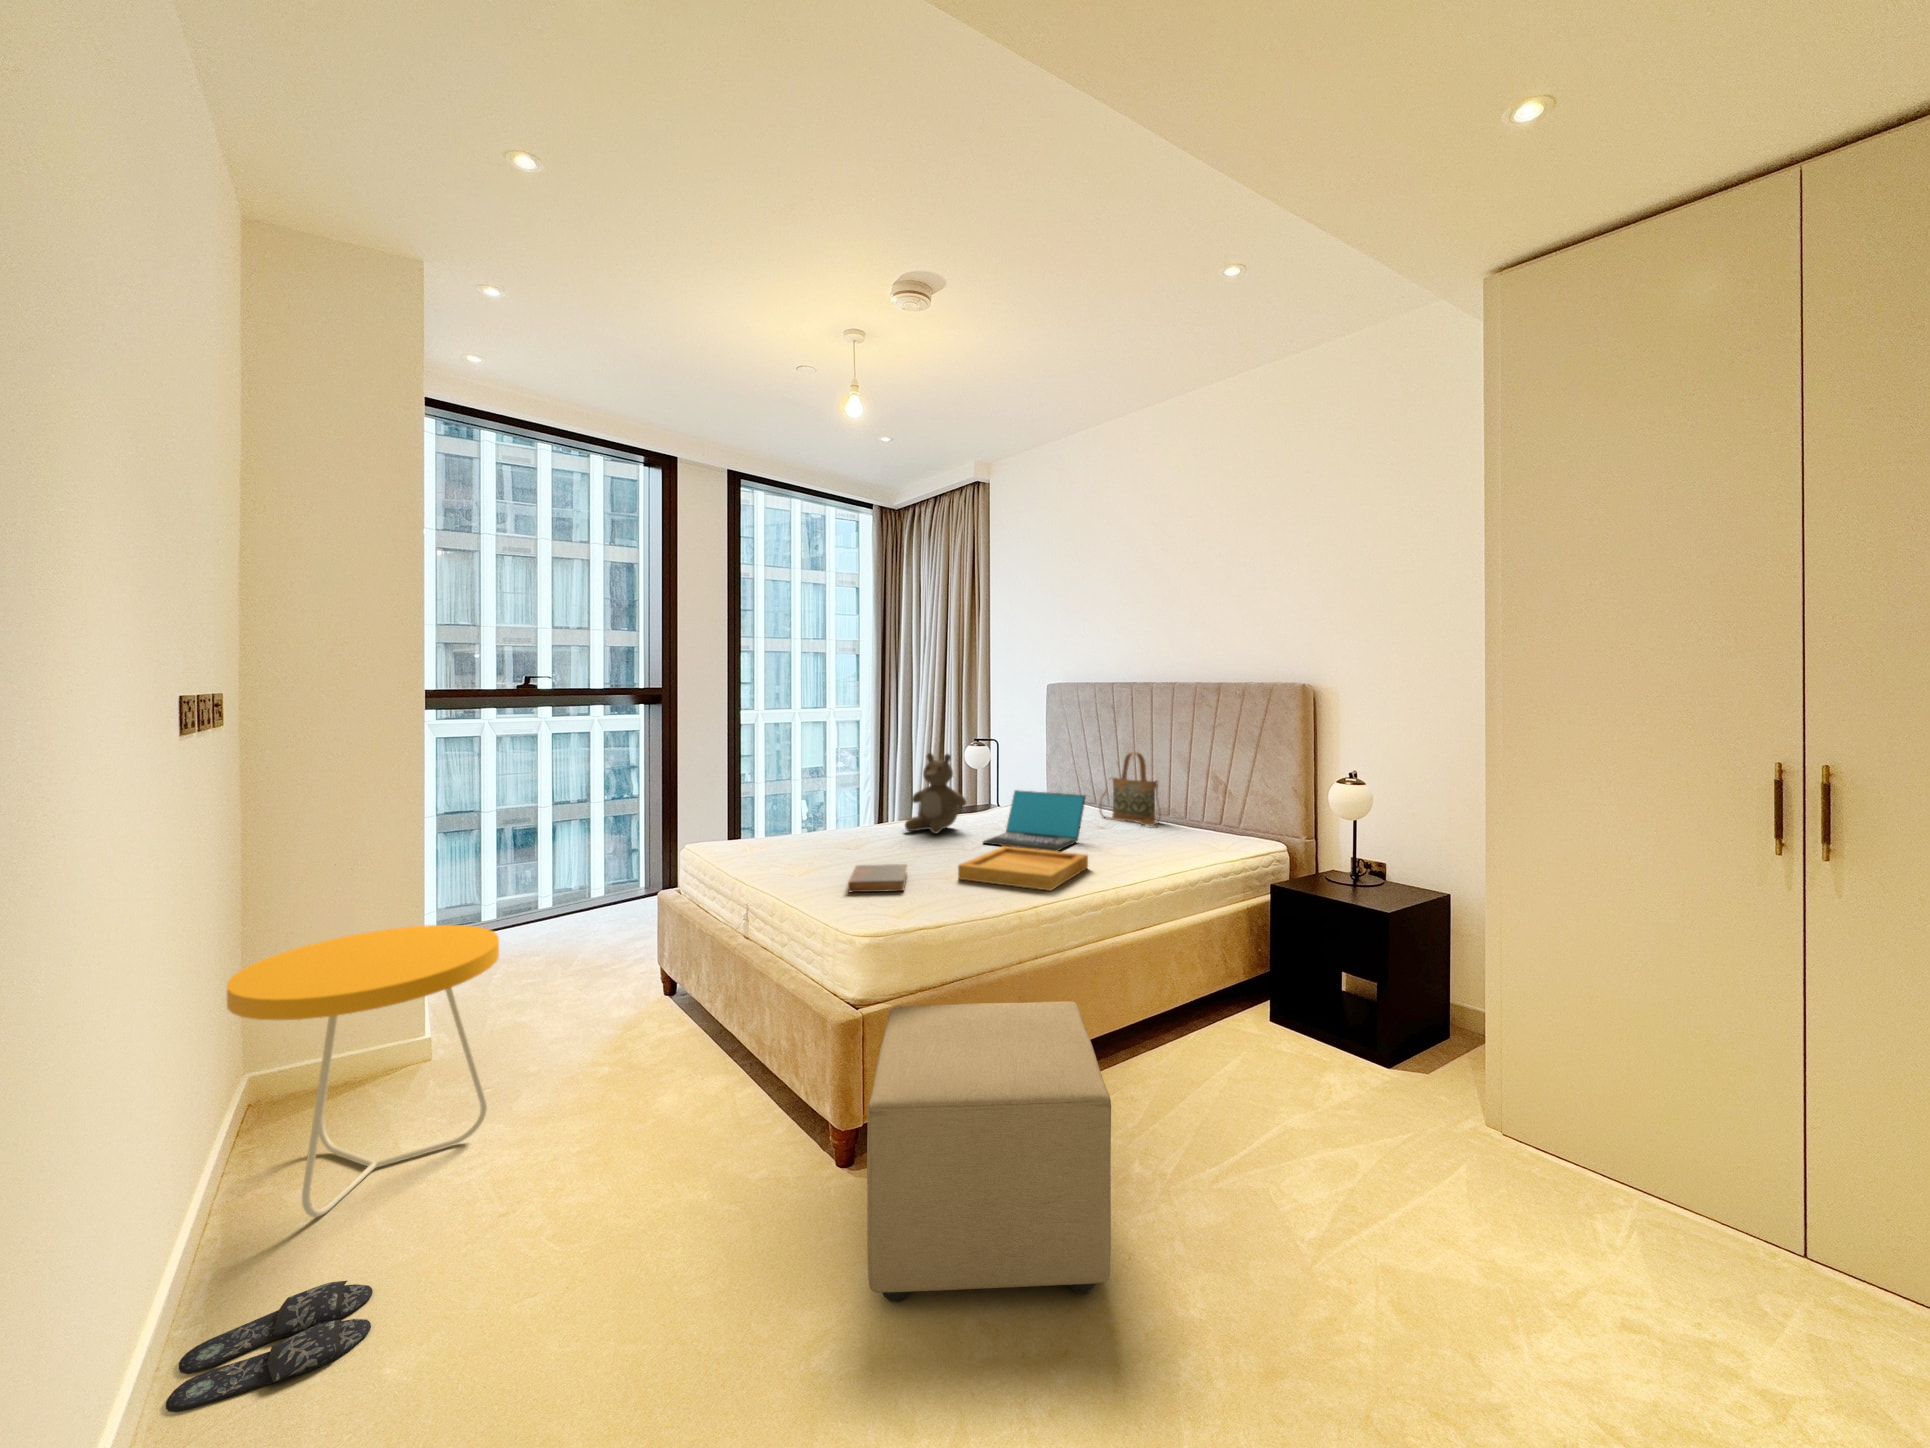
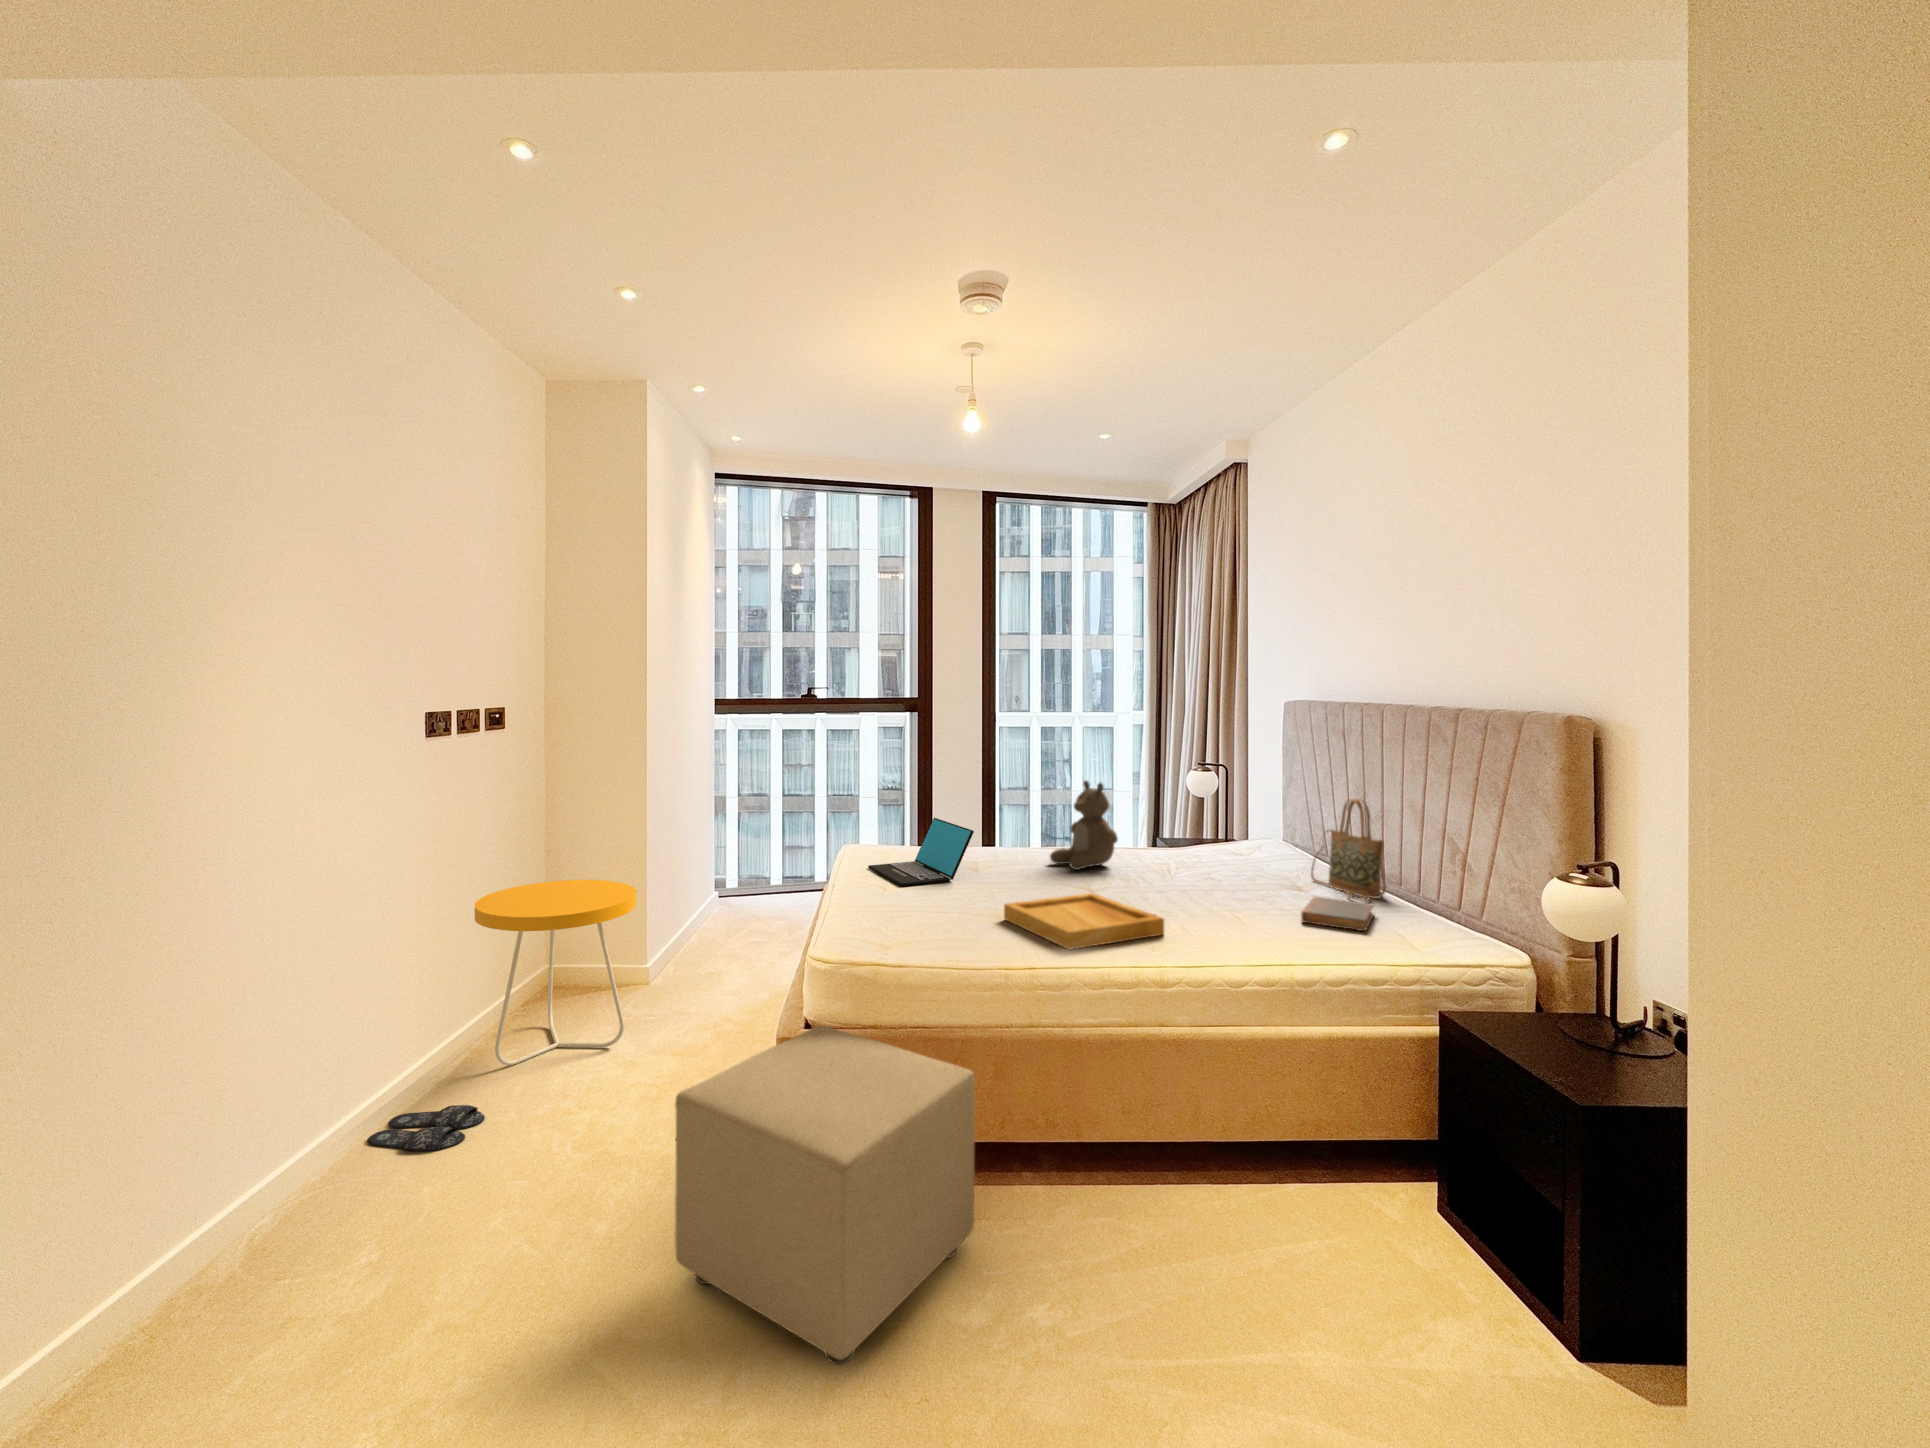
laptop: present [983,790,1086,851] -> present [868,818,974,886]
book: present [848,864,907,892] -> present [1301,897,1374,931]

